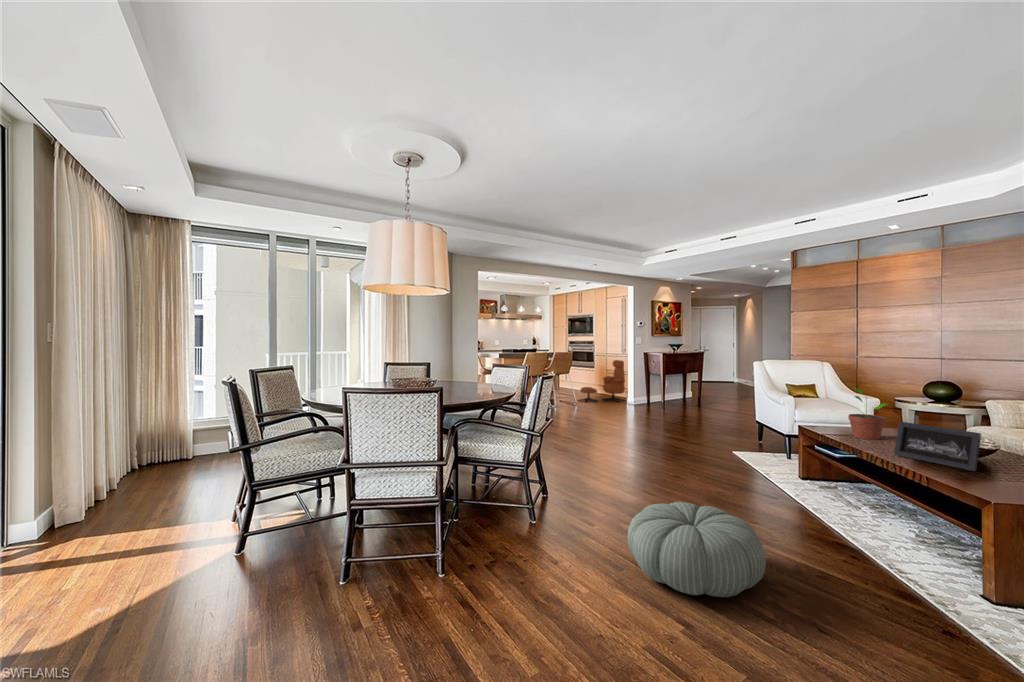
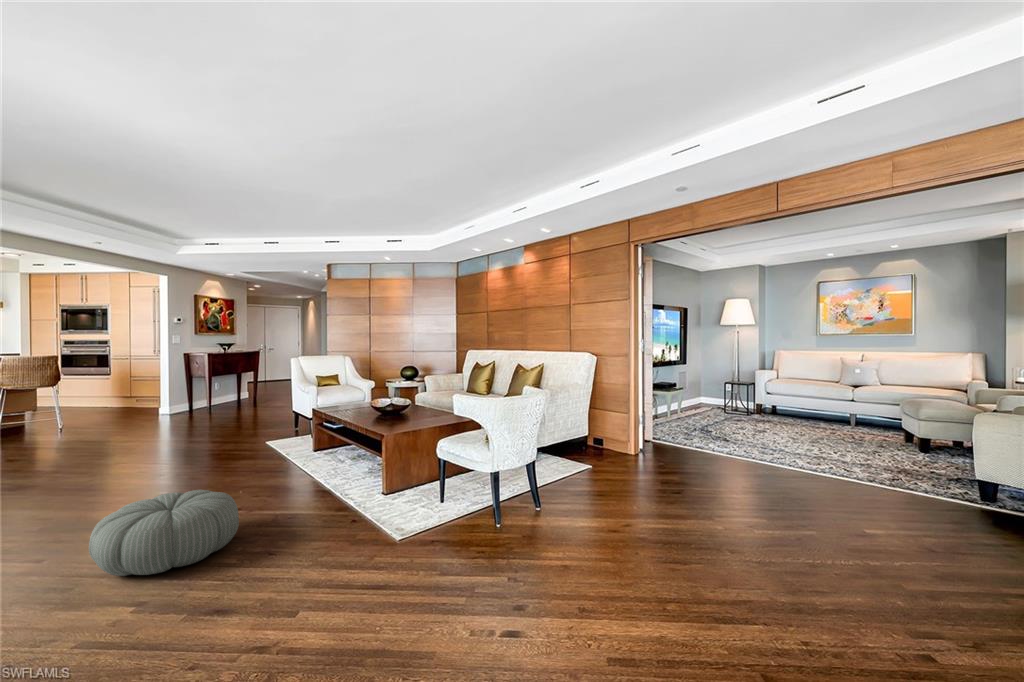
lounge chair: present [578,360,625,402] -> none [80,363,159,420]
potted plant: present [848,388,888,440] -> none [346,374,370,412]
picture frame: present [894,422,981,471] -> none [364,395,406,422]

